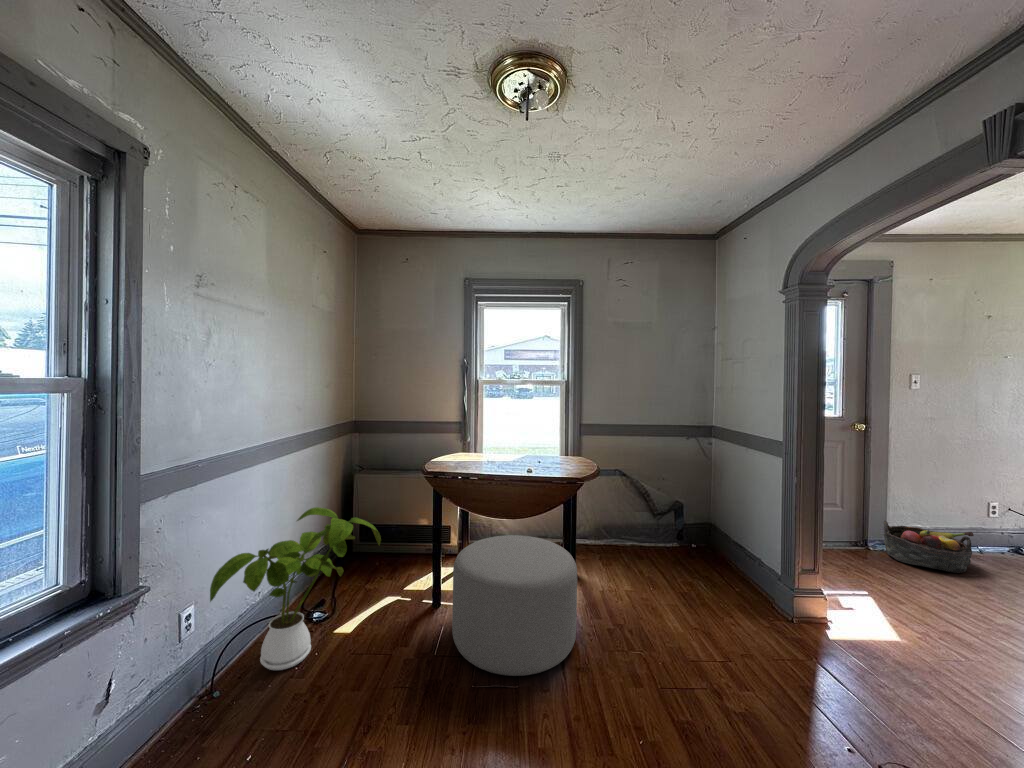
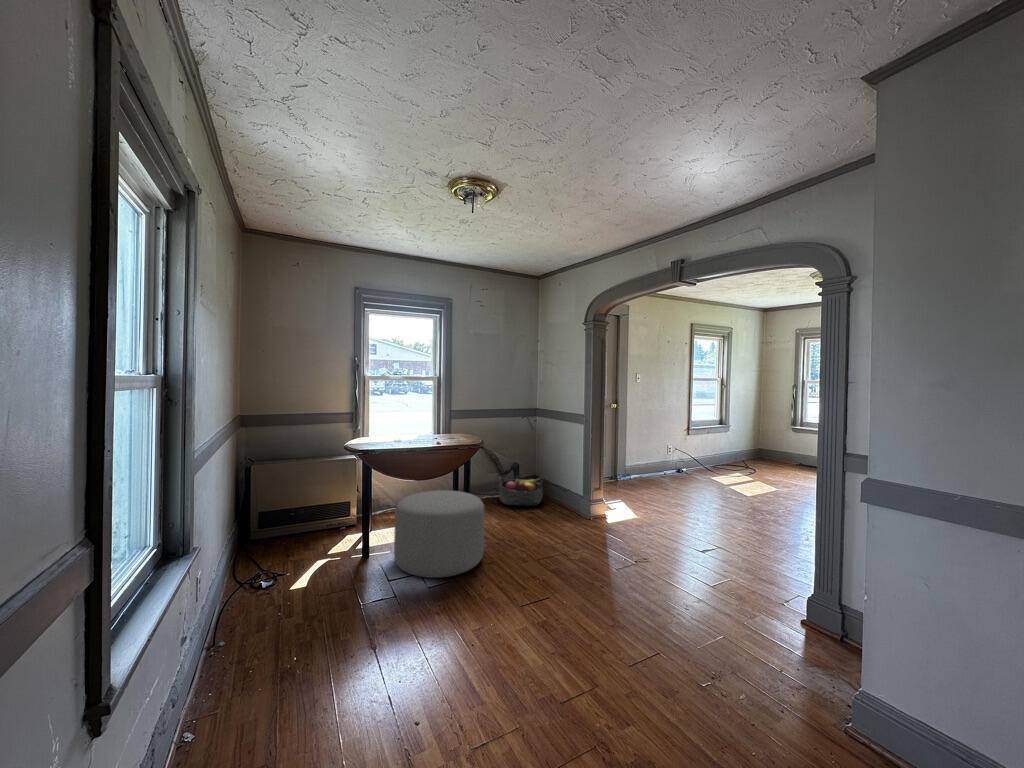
house plant: present [210,507,381,670] -> none [222,480,344,620]
basket: present [884,521,974,573] -> present [499,477,543,506]

